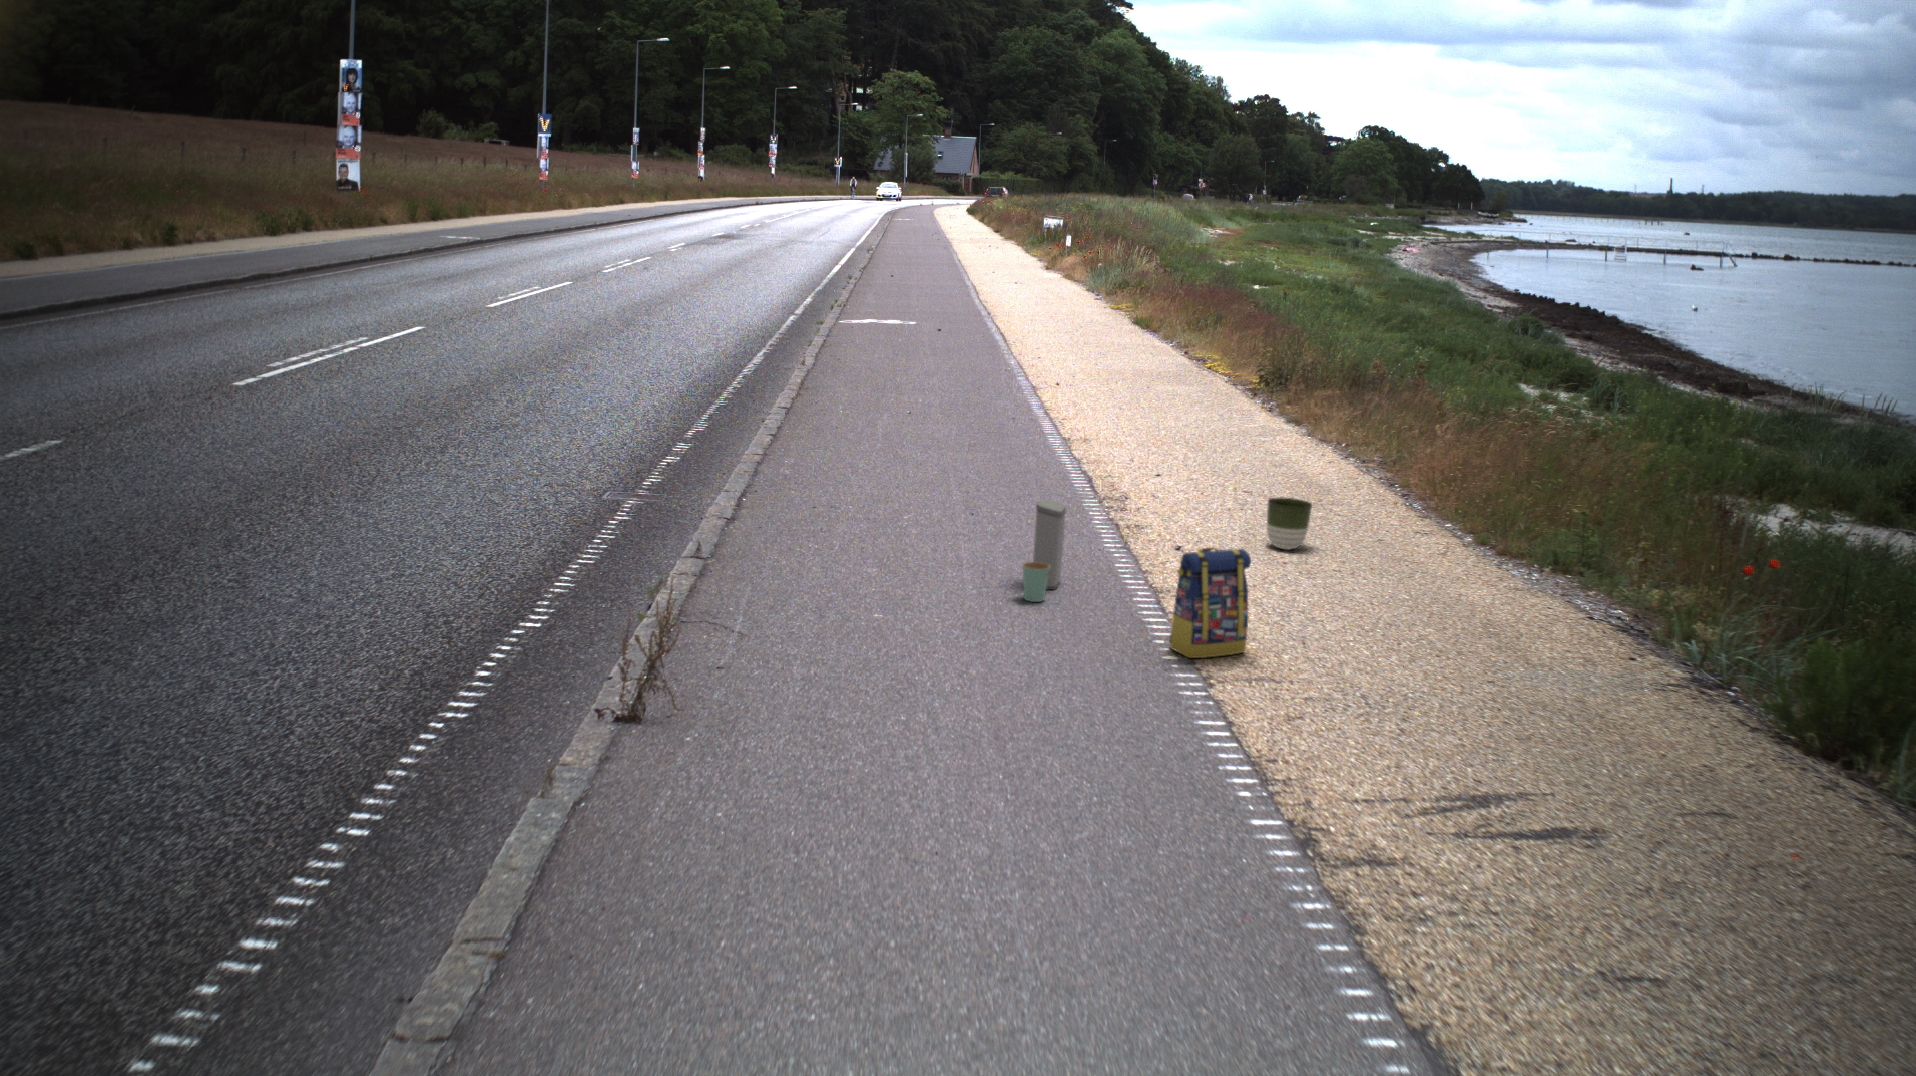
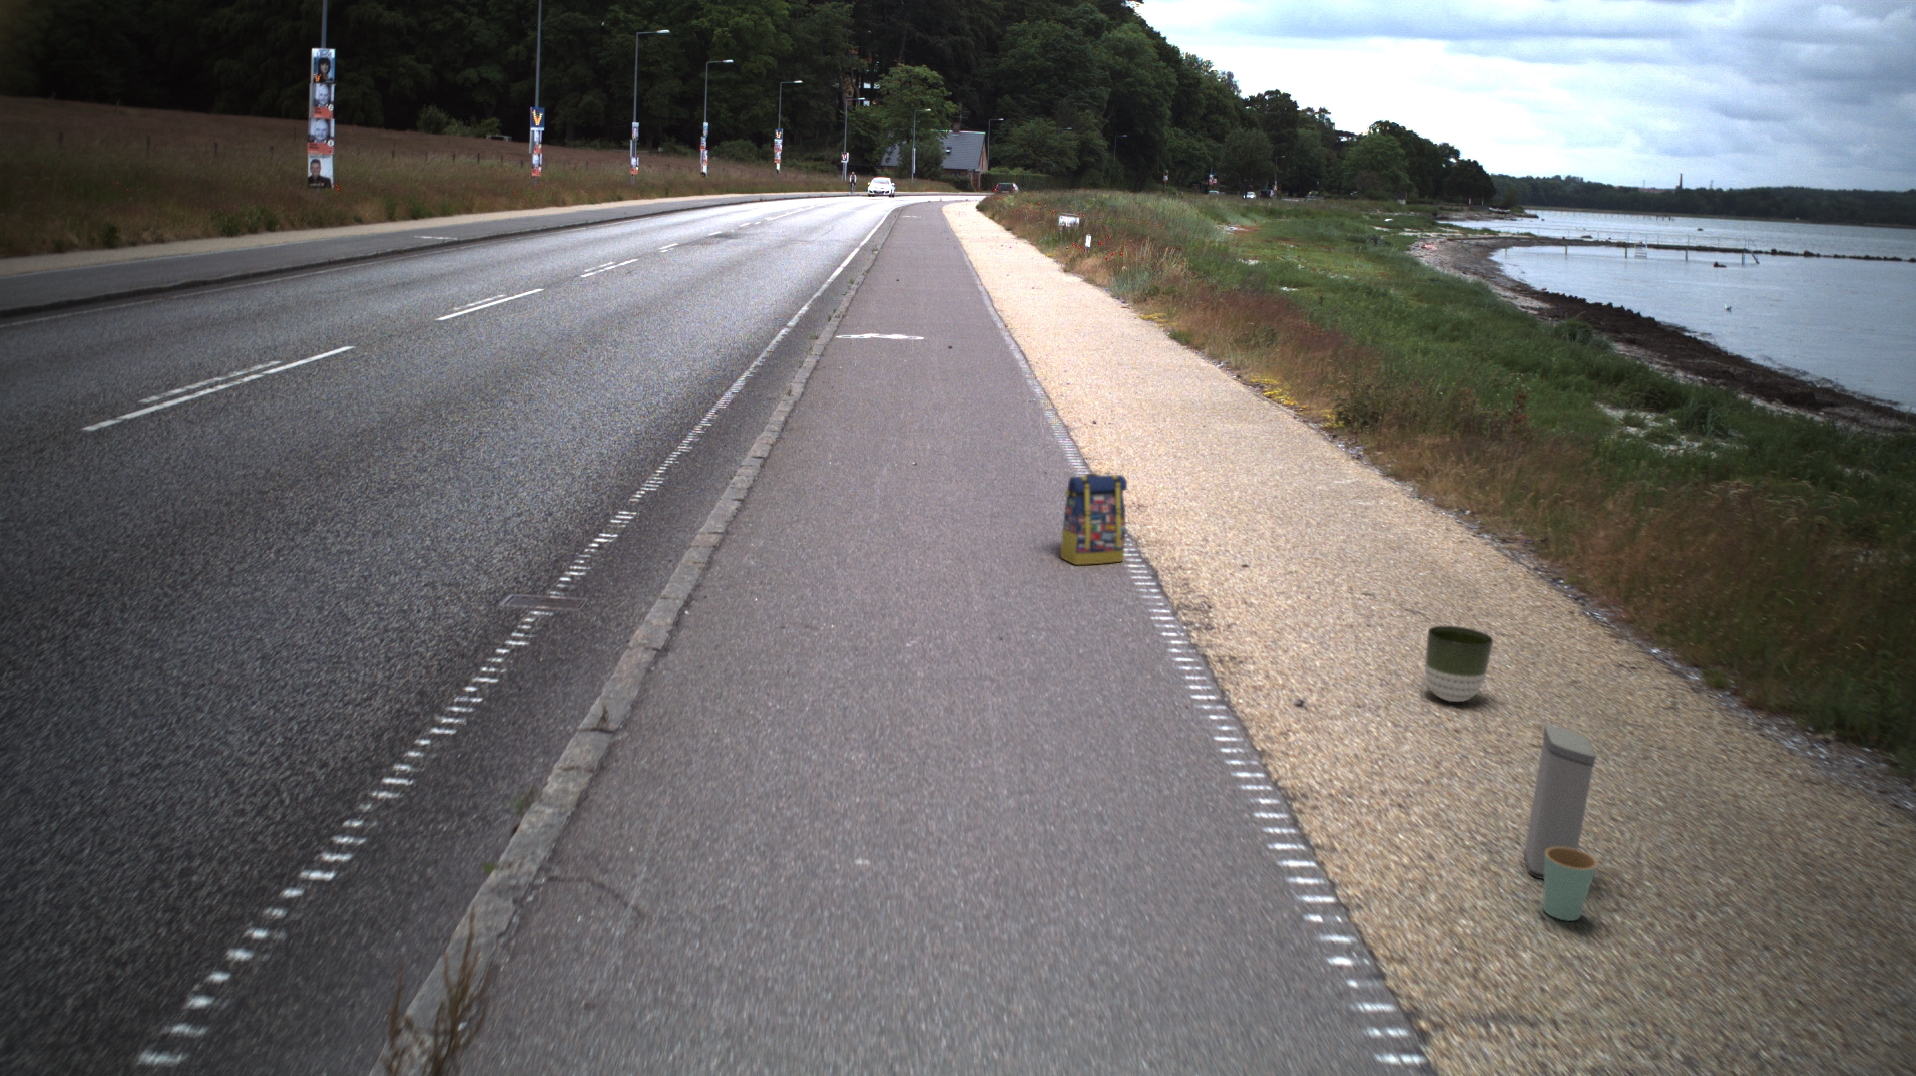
trash can: present [1022,499,1066,602] -> present [1524,725,1597,921]
backpack: present [1169,547,1251,658] -> present [1060,473,1127,565]

